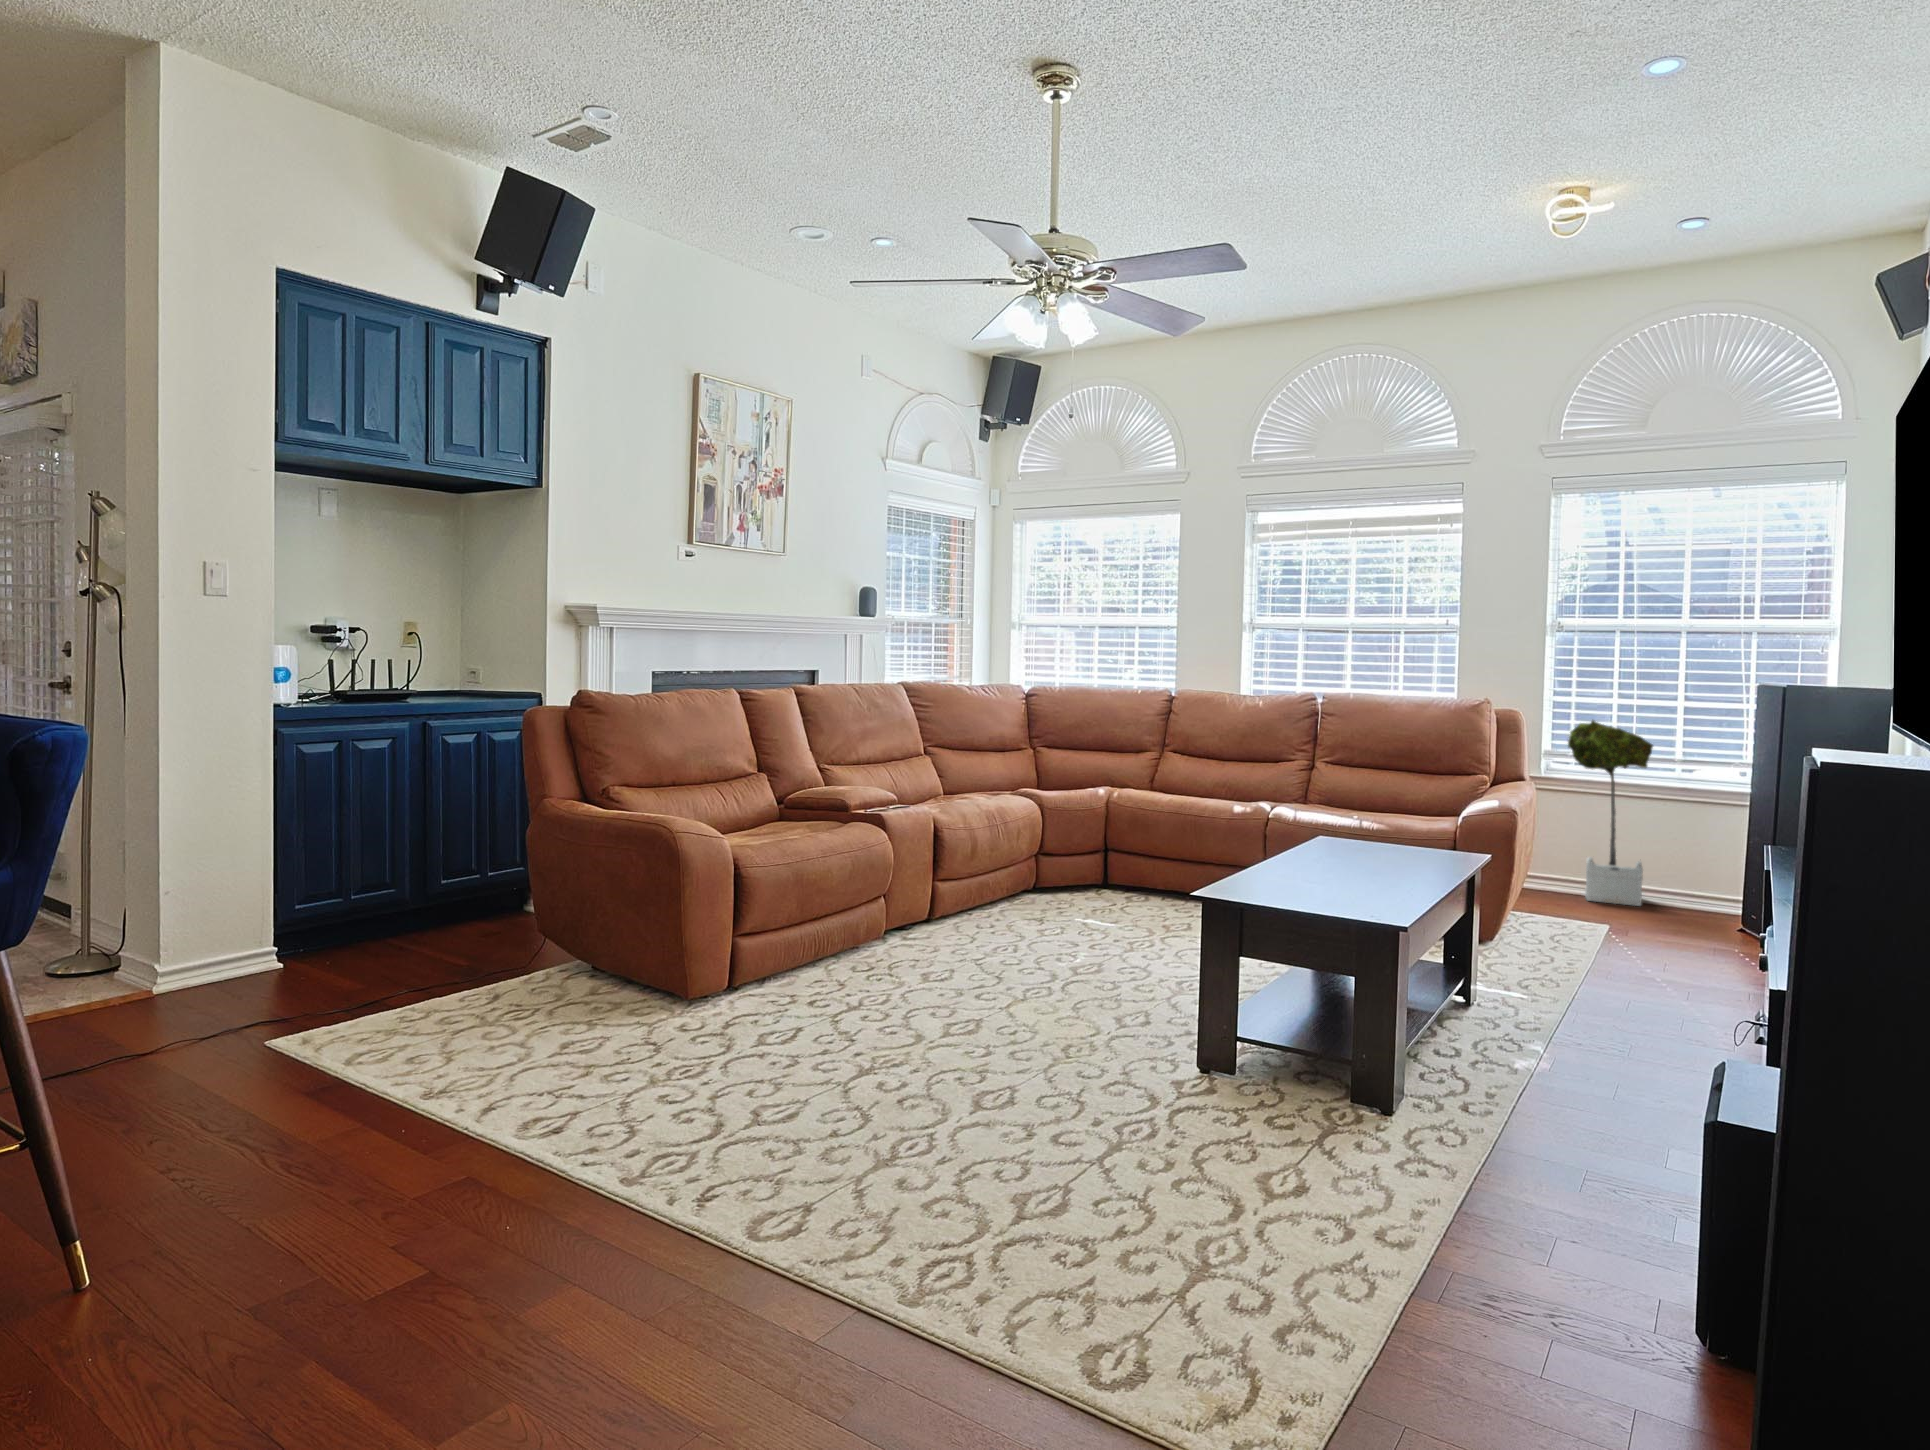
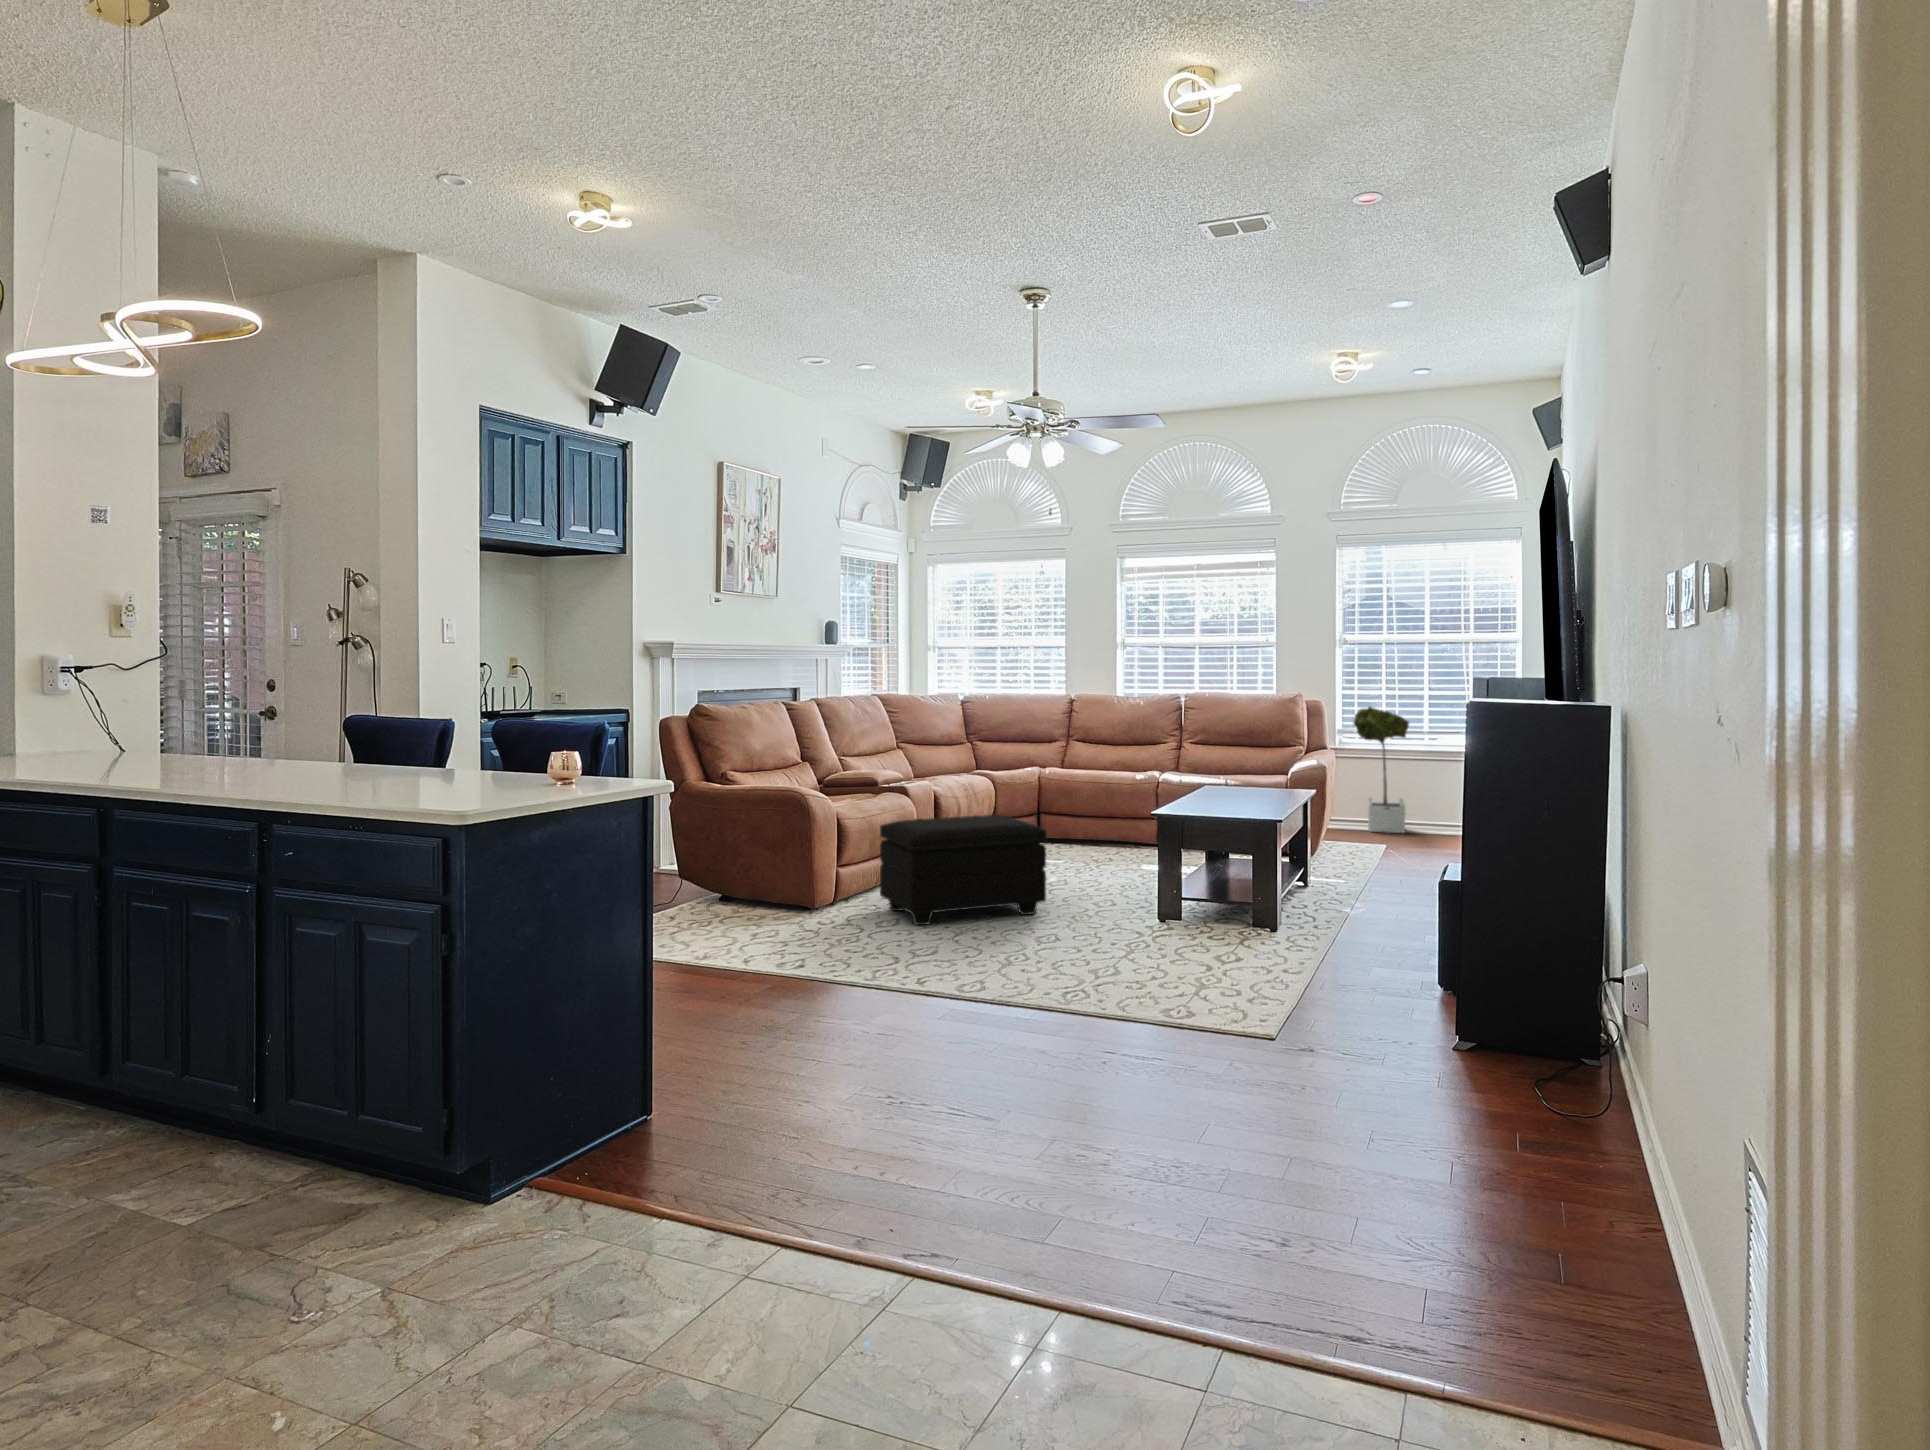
footstool: none [787,874,1031,1048] -> present [880,815,1046,925]

